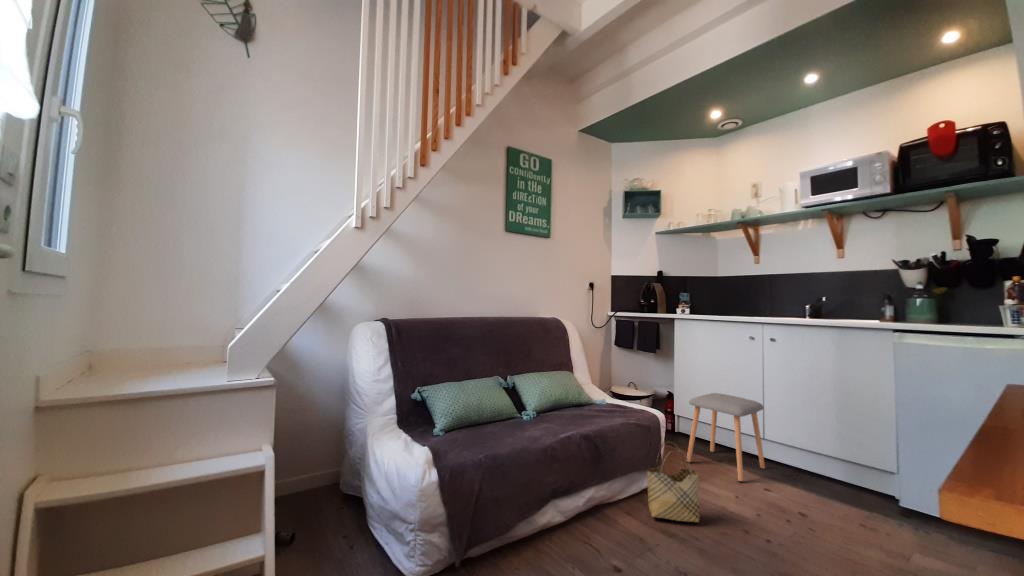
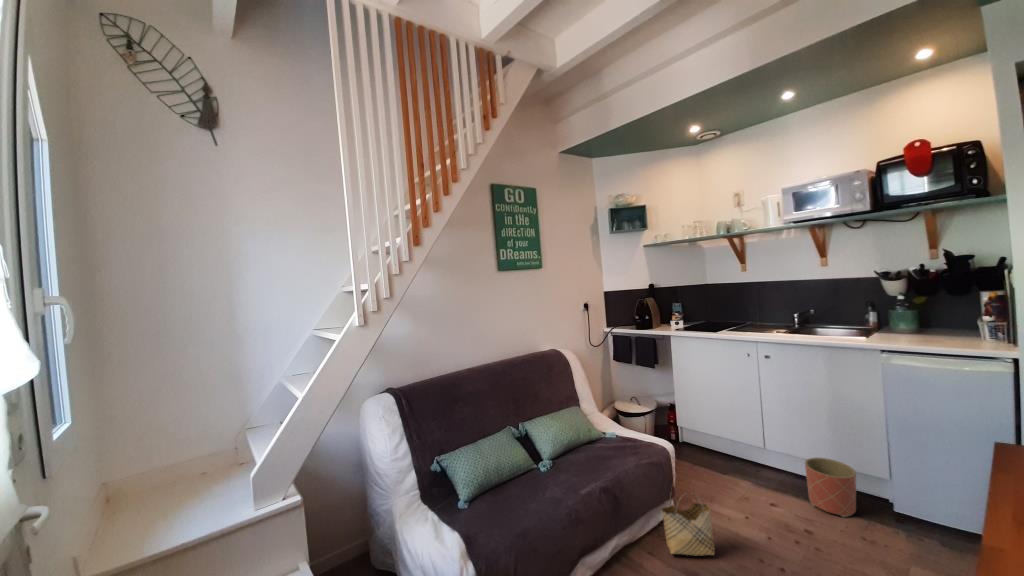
stool: present [687,393,765,482] -> none [692,406,766,496]
planter: none [806,447,860,508] -> present [805,458,856,517]

